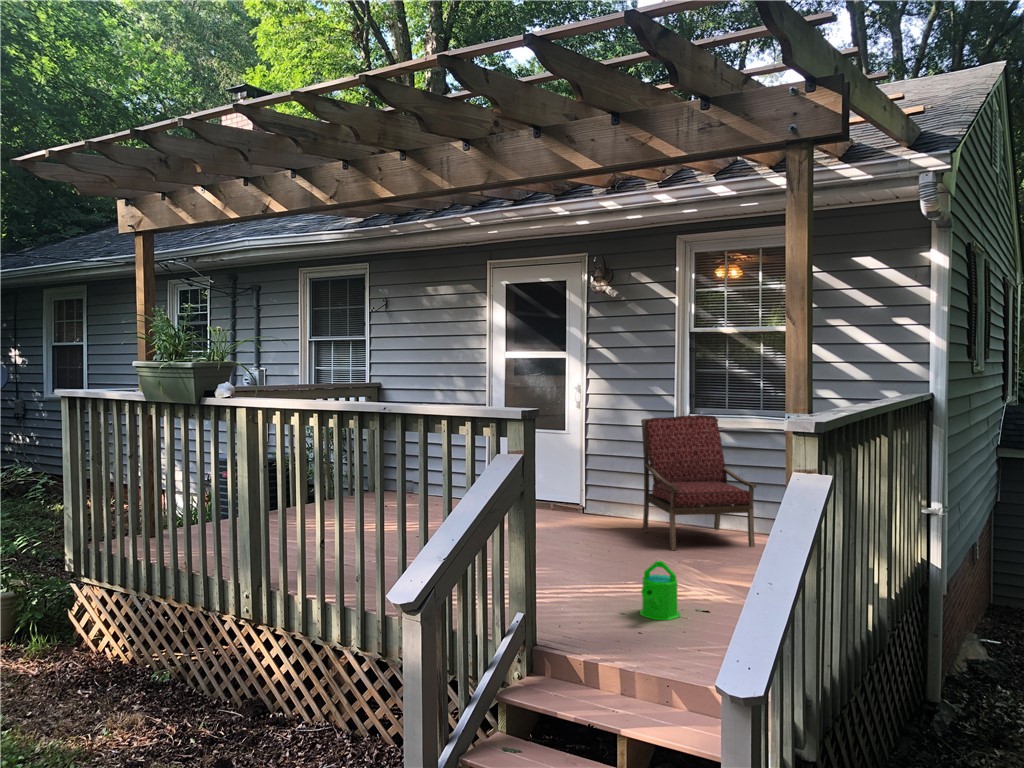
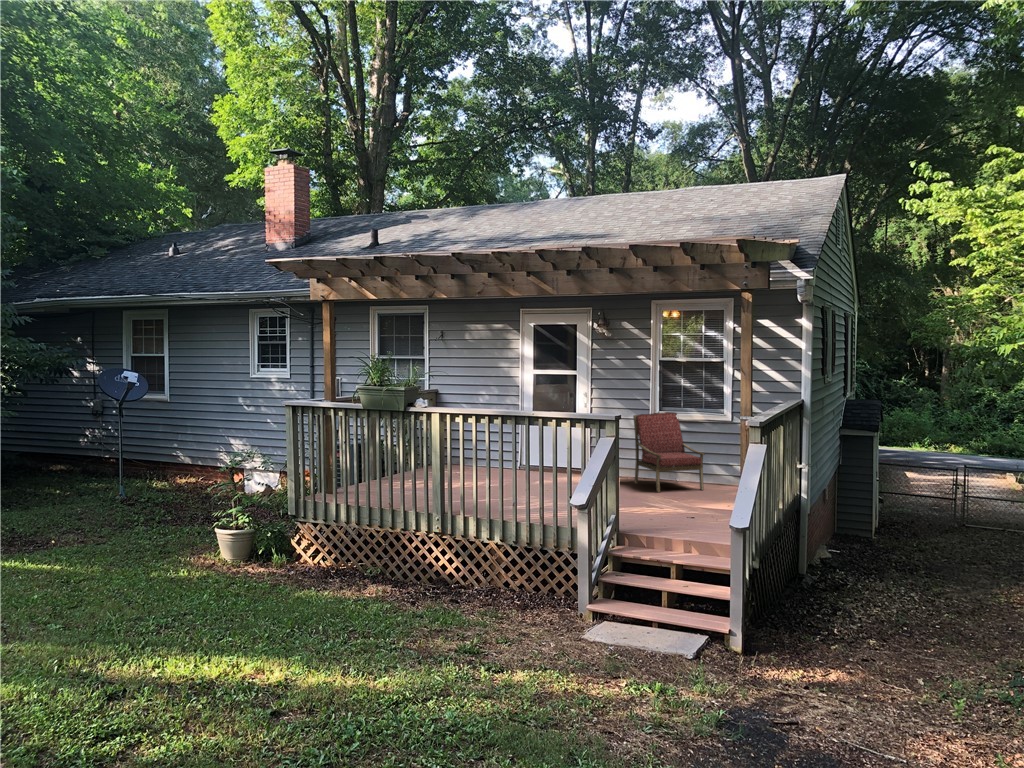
watering can: present [640,561,680,620] -> none [659,492,682,522]

